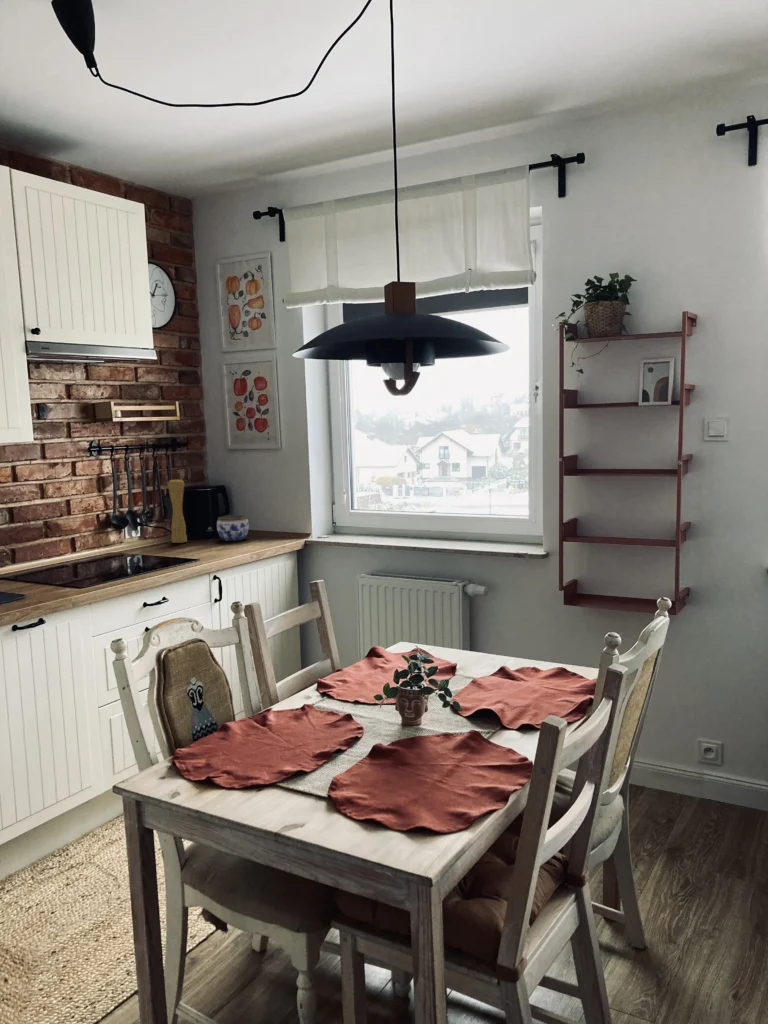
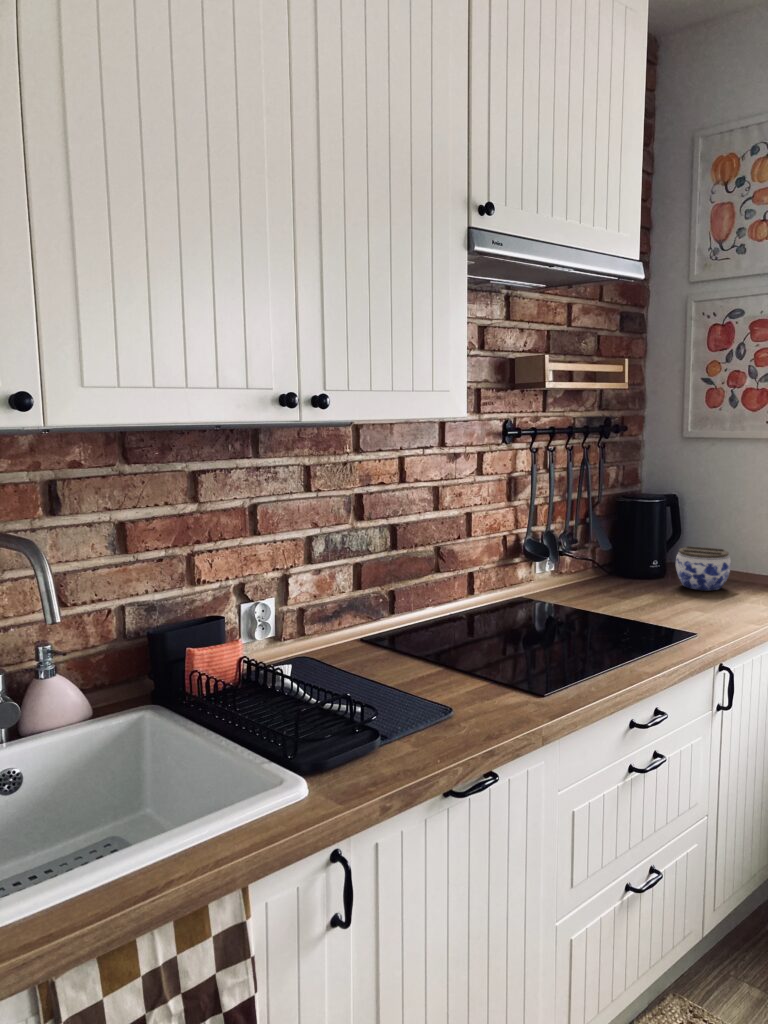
pepper mill: present [168,479,187,543] -> none [600,483,629,586]

